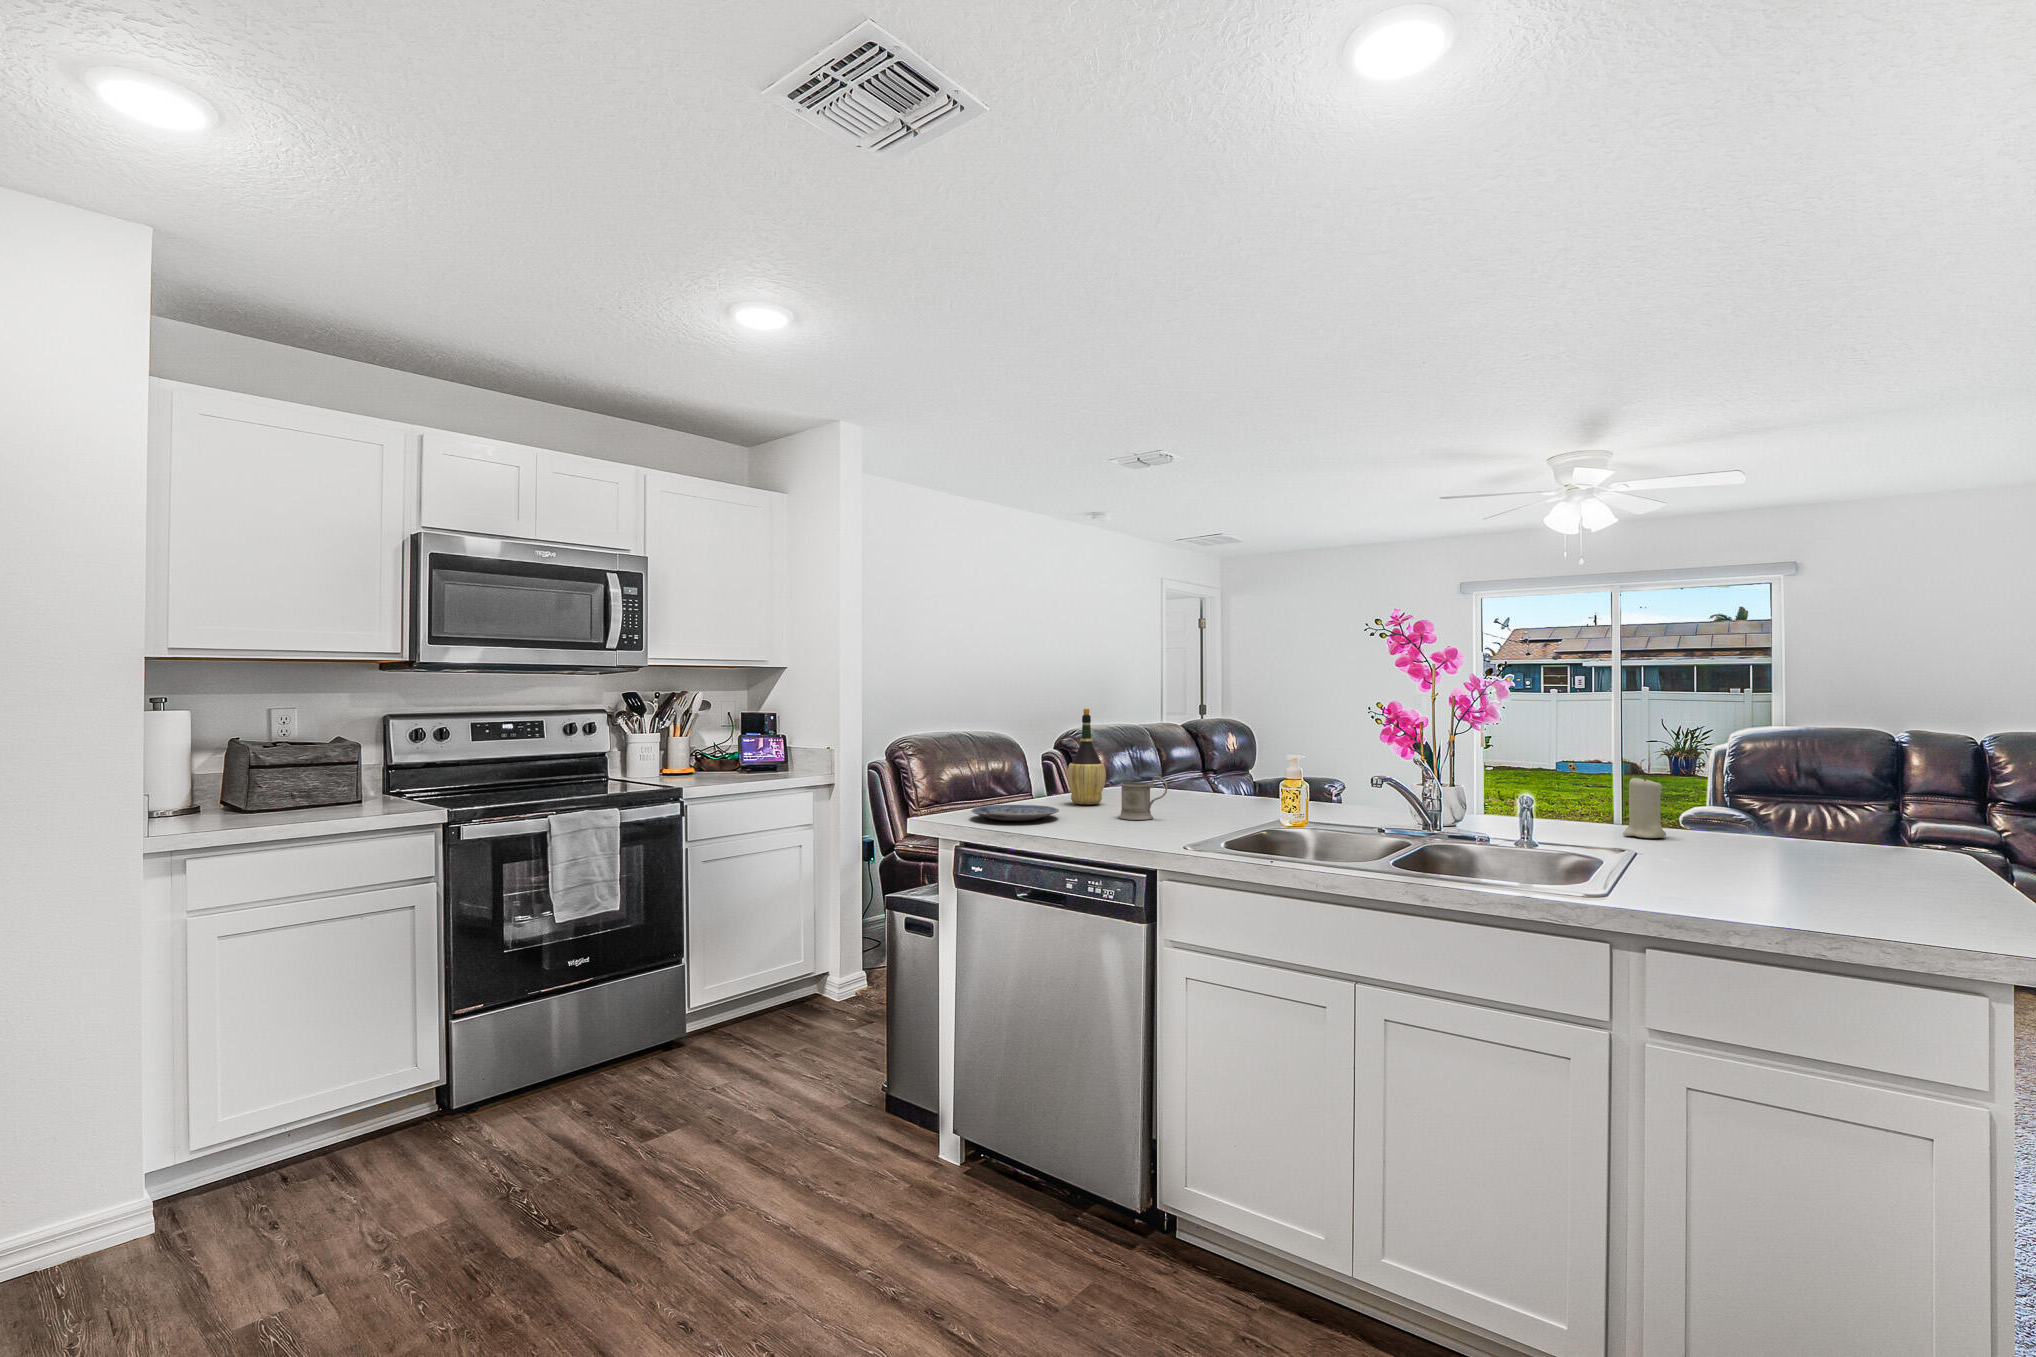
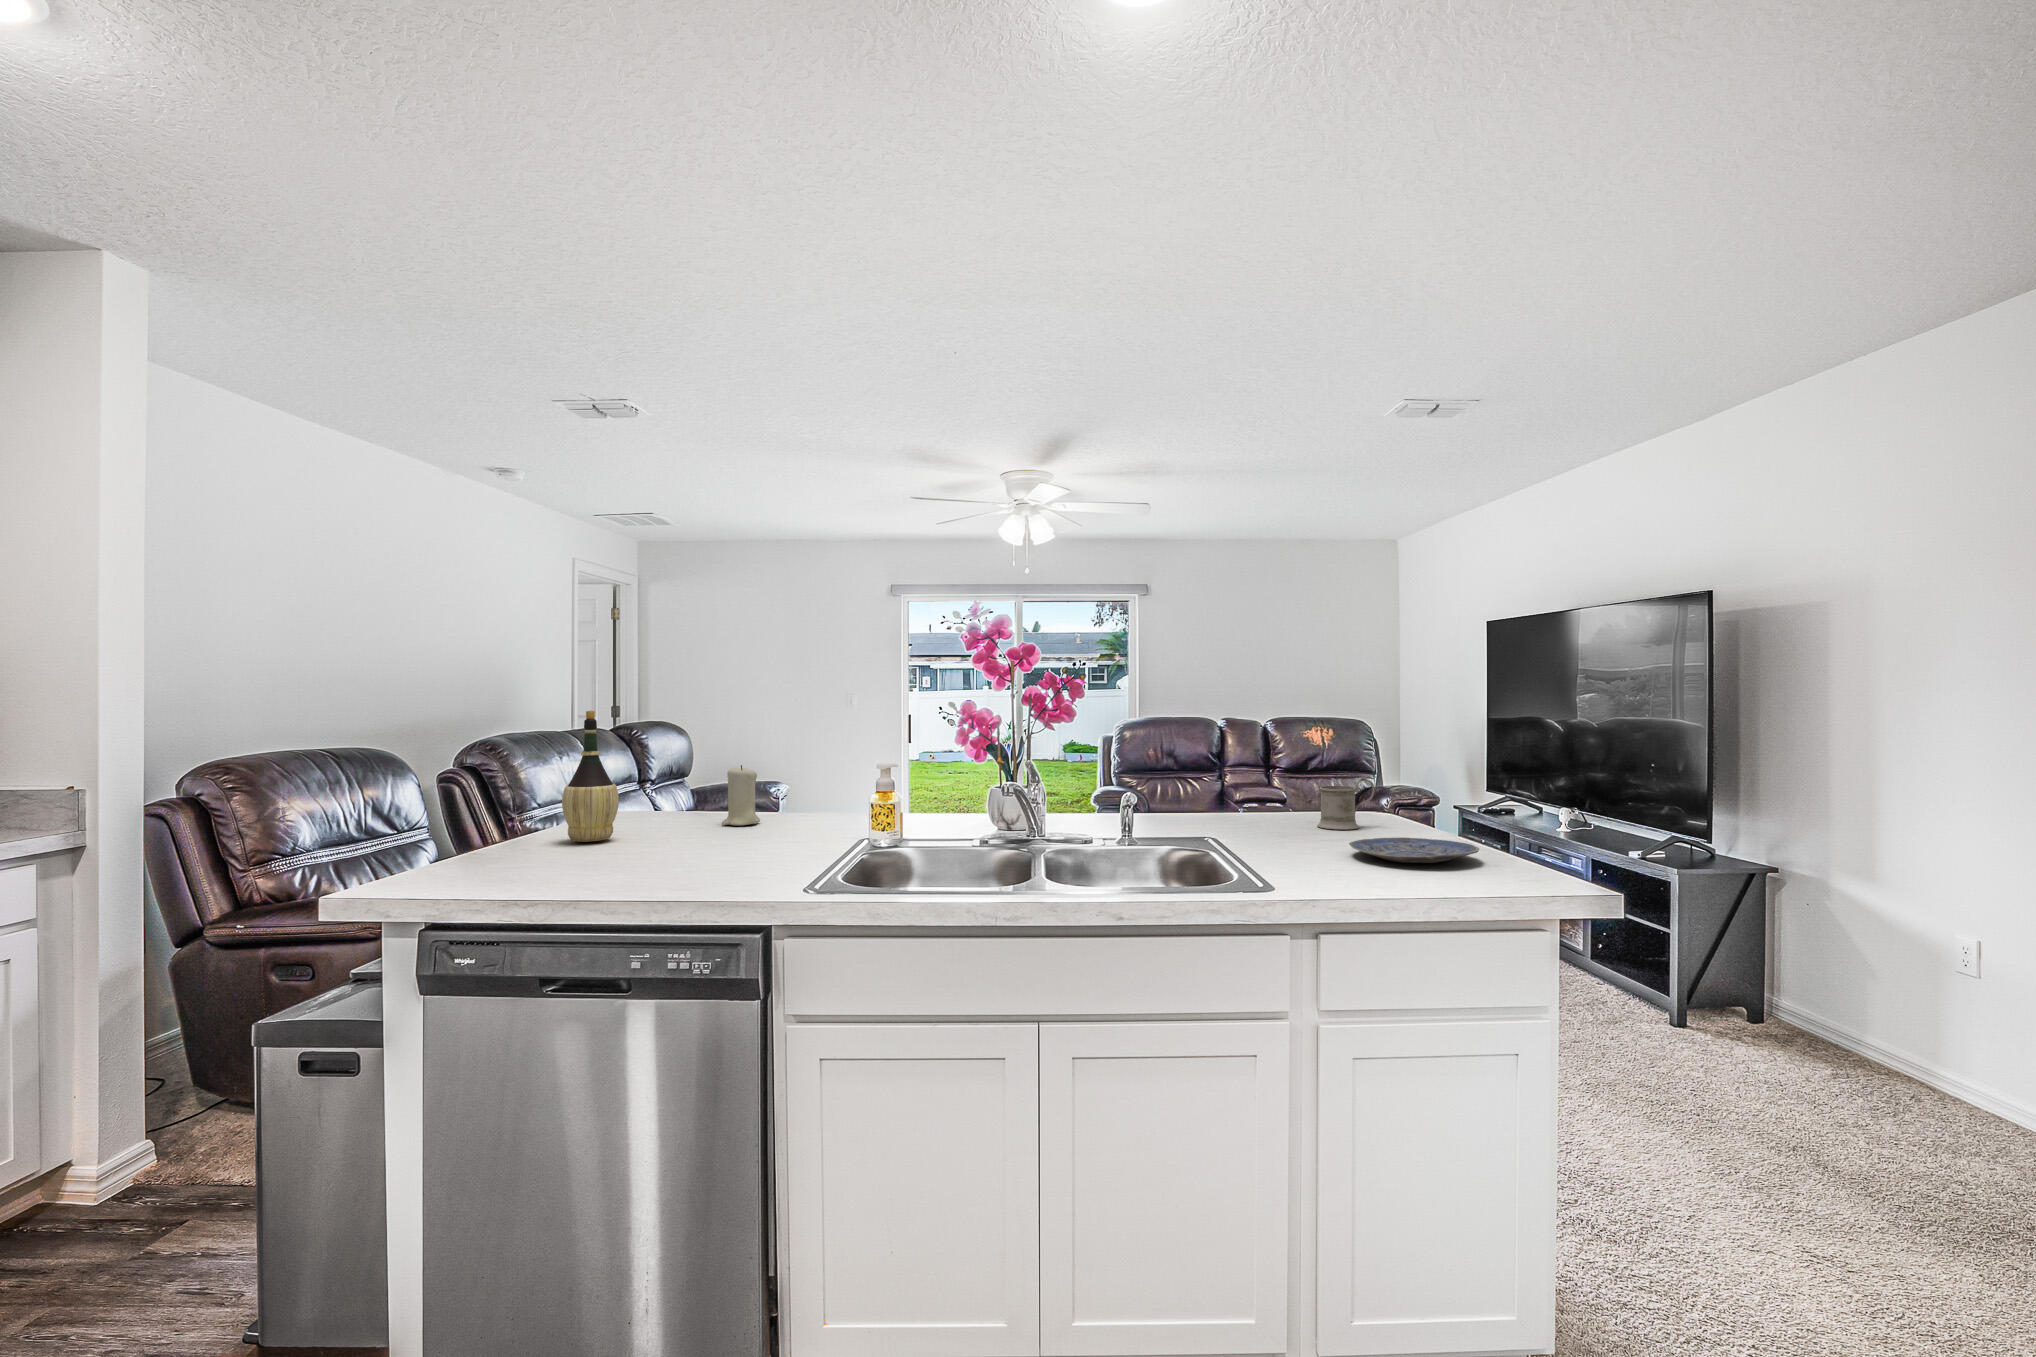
mug: present [1118,776,1167,820] -> present [1317,778,1375,830]
candle: present [1623,776,1666,838] -> present [722,765,760,825]
plate: present [971,805,1059,821] -> present [1349,837,1479,863]

